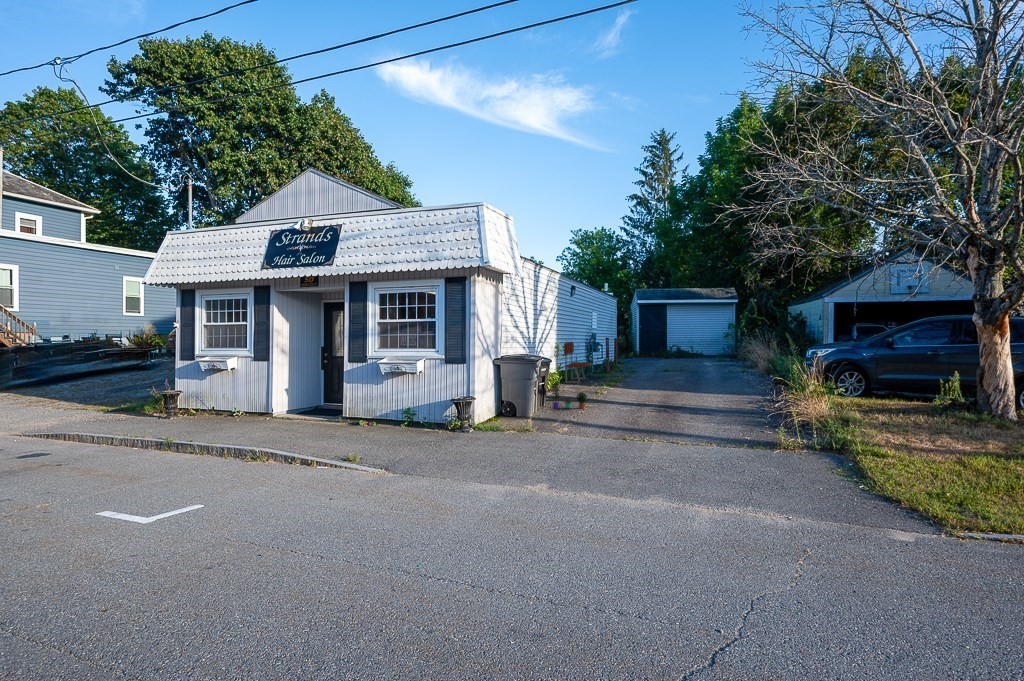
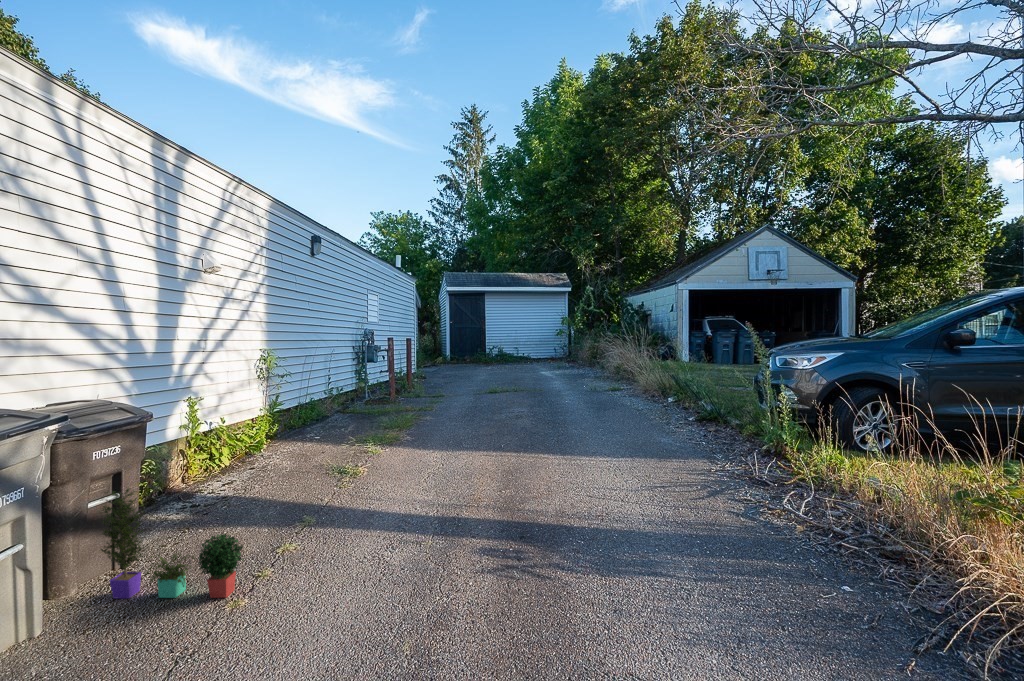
bench: present [564,342,591,383] -> none [281,345,347,435]

